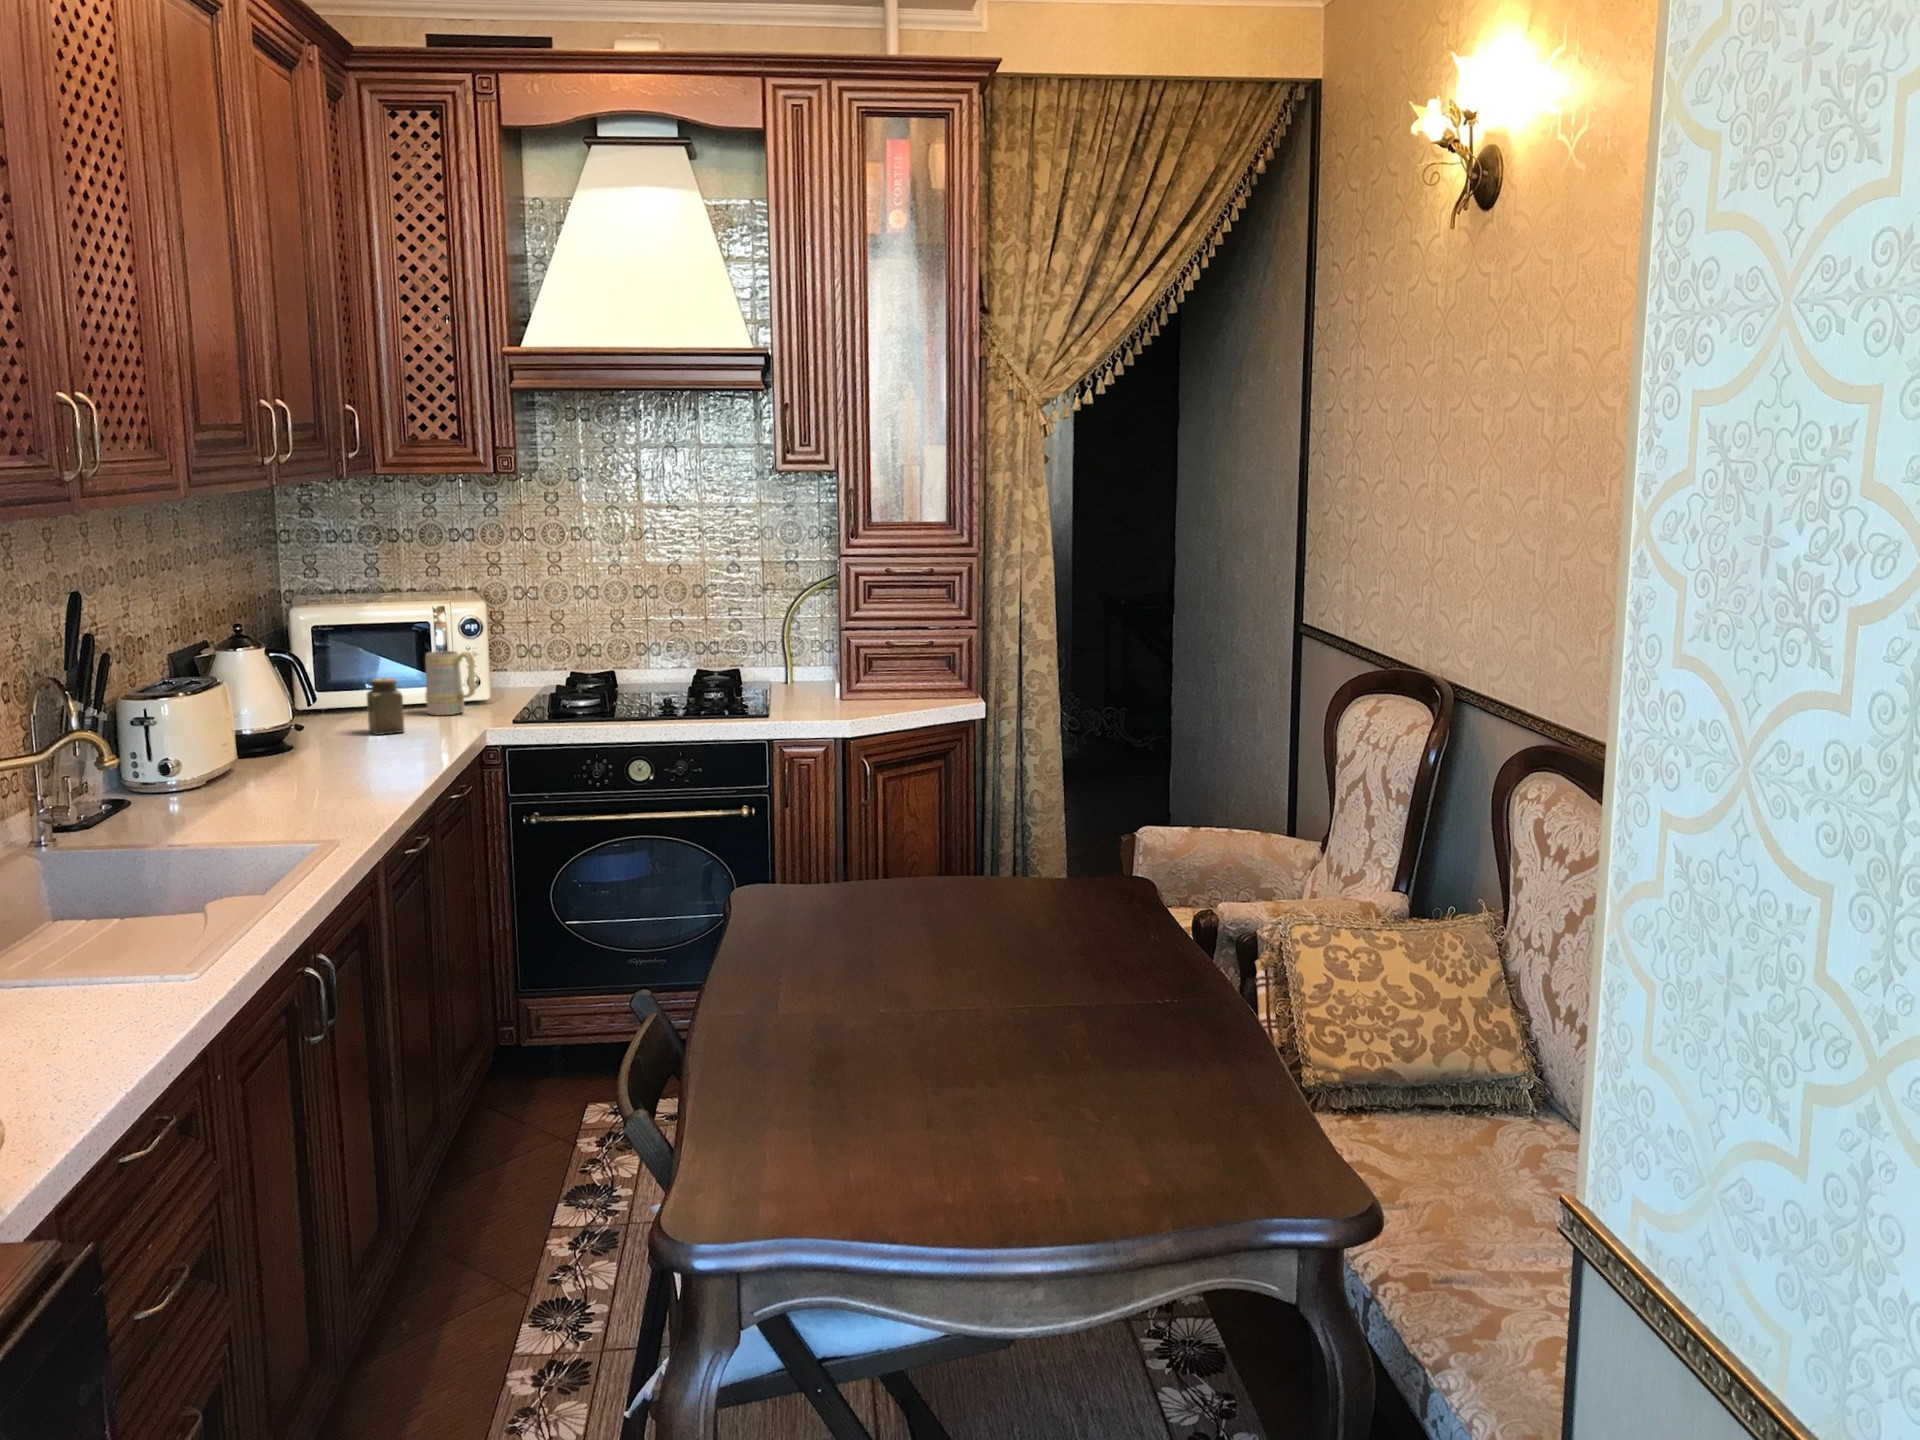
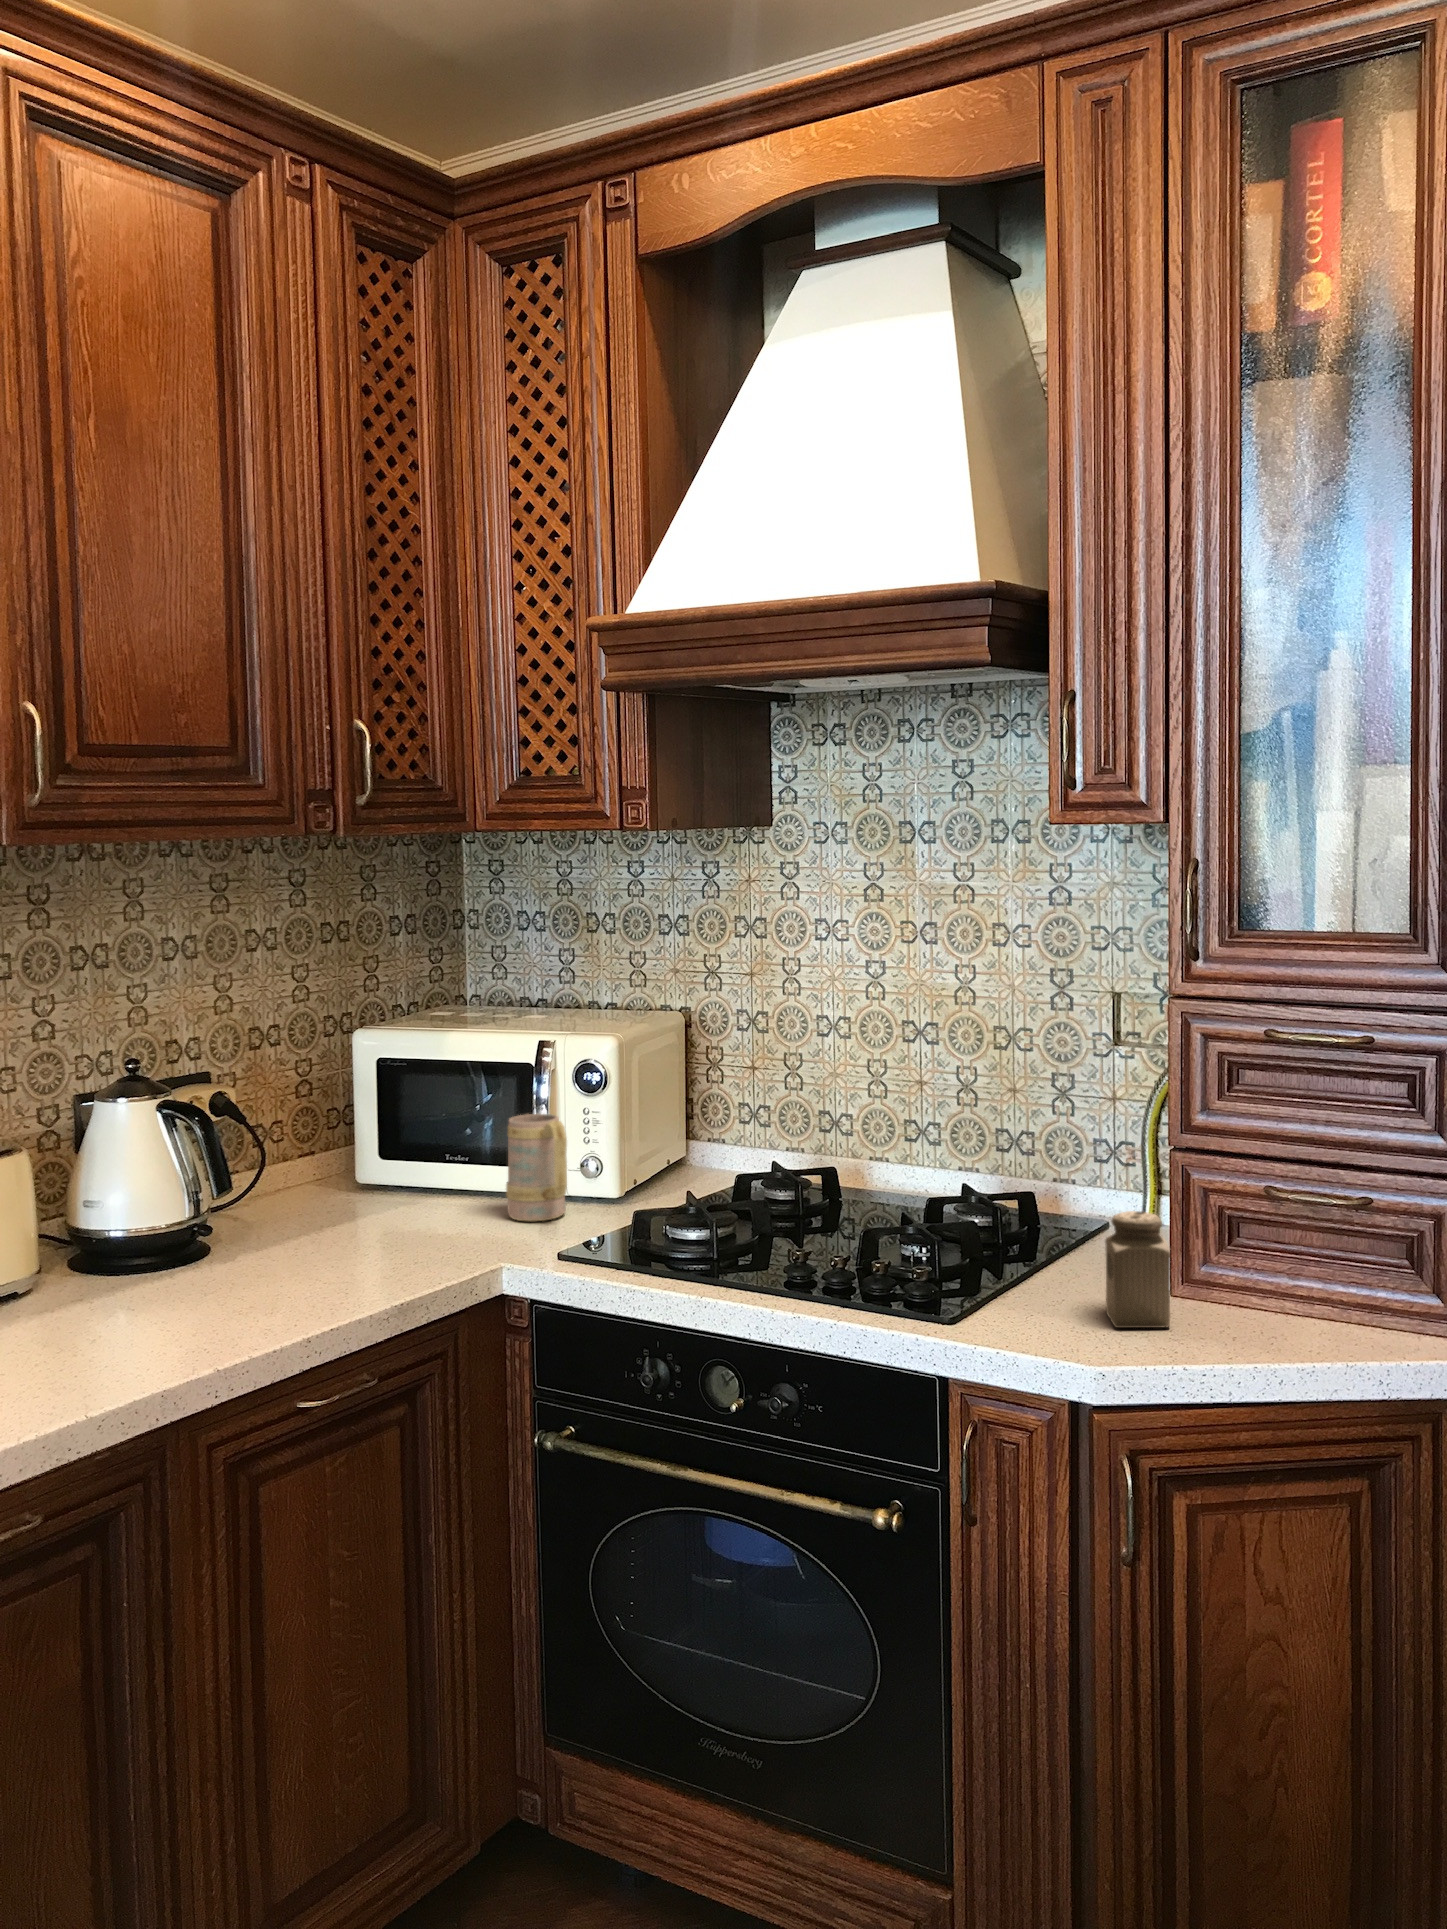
salt shaker: present [366,678,404,735] -> present [1105,1211,1170,1328]

